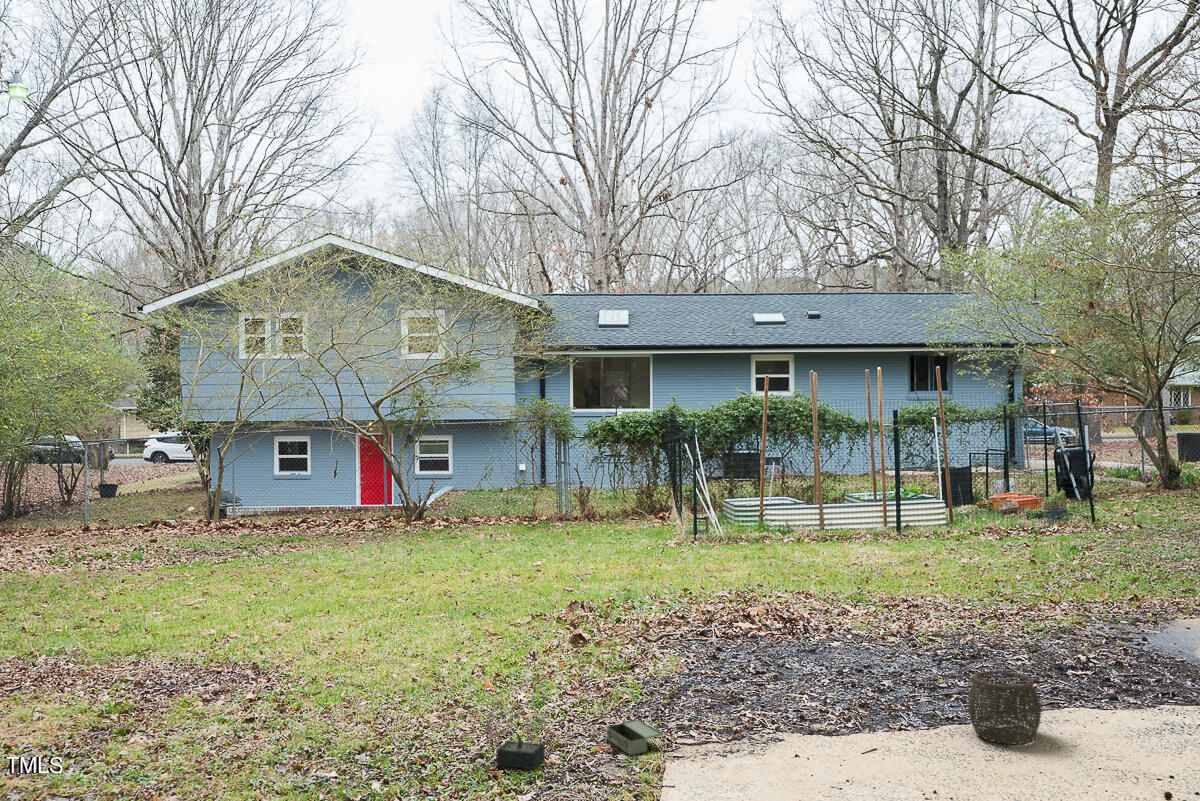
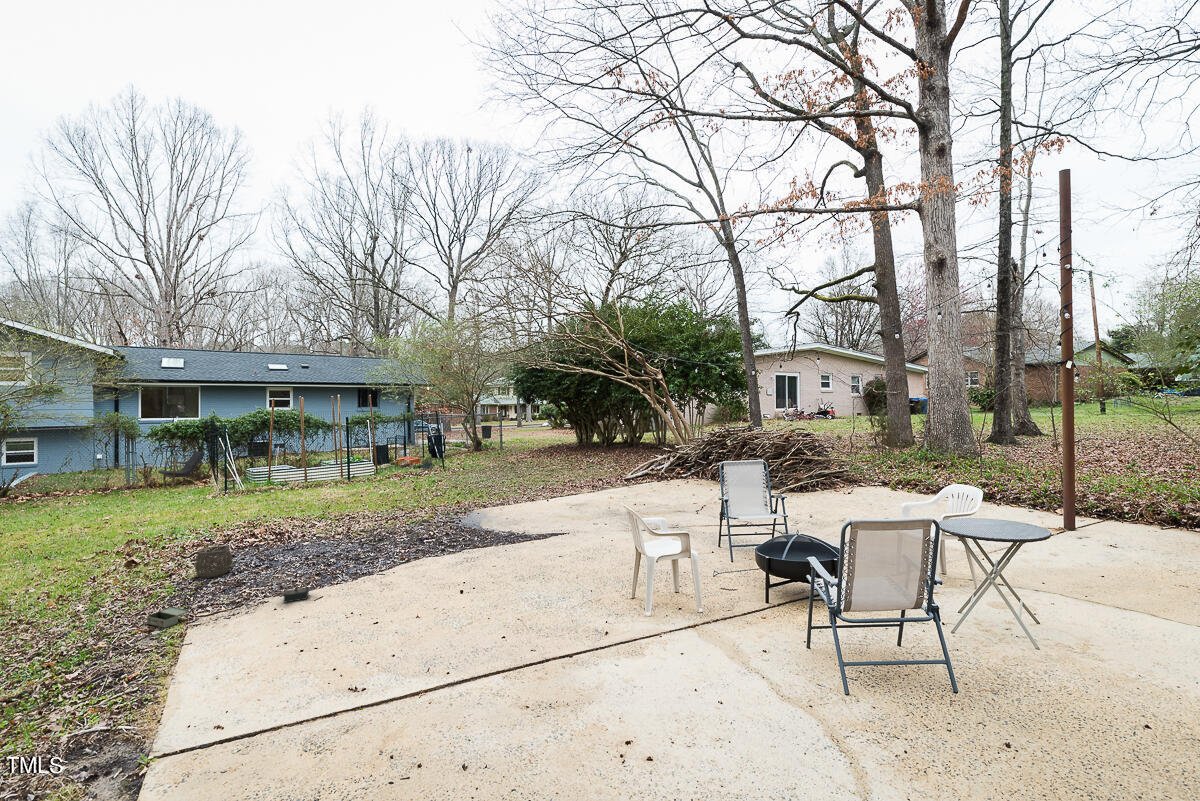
lounge chair: none [620,467,674,520] -> present [158,452,204,486]
woven basket: present [968,671,1041,745] -> present [195,545,232,577]
decorative plant: present [485,700,551,769] -> present [276,572,312,603]

